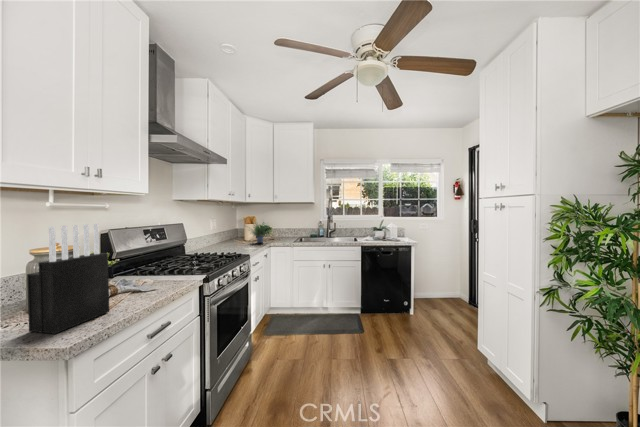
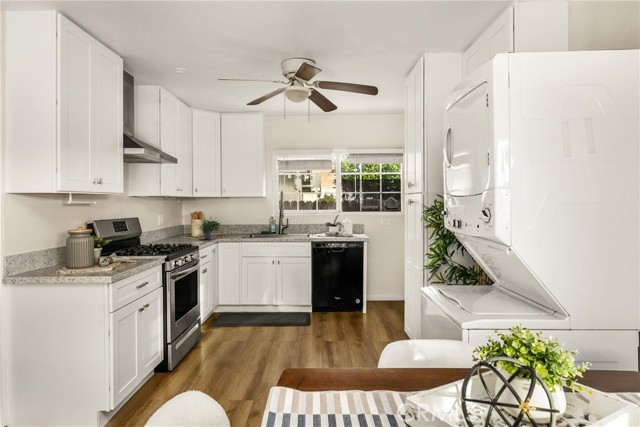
knife block: present [27,224,109,334] -> none [84,214,119,272]

